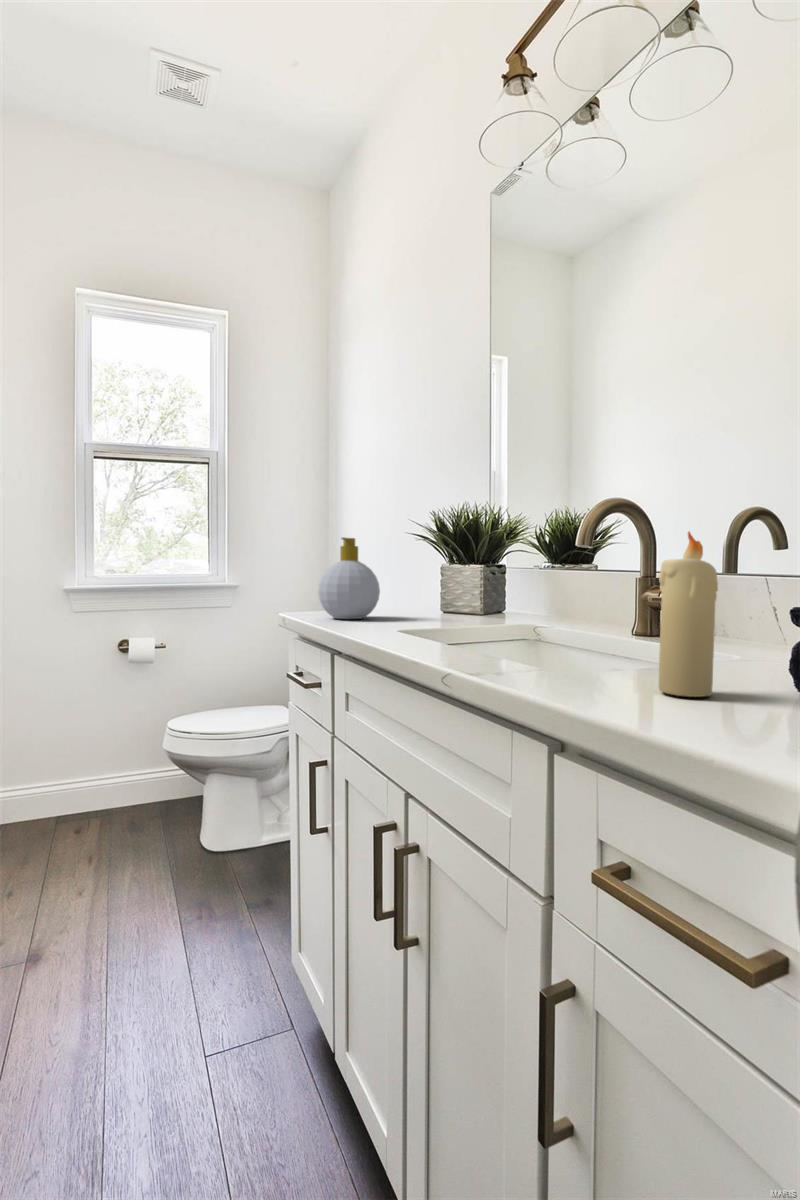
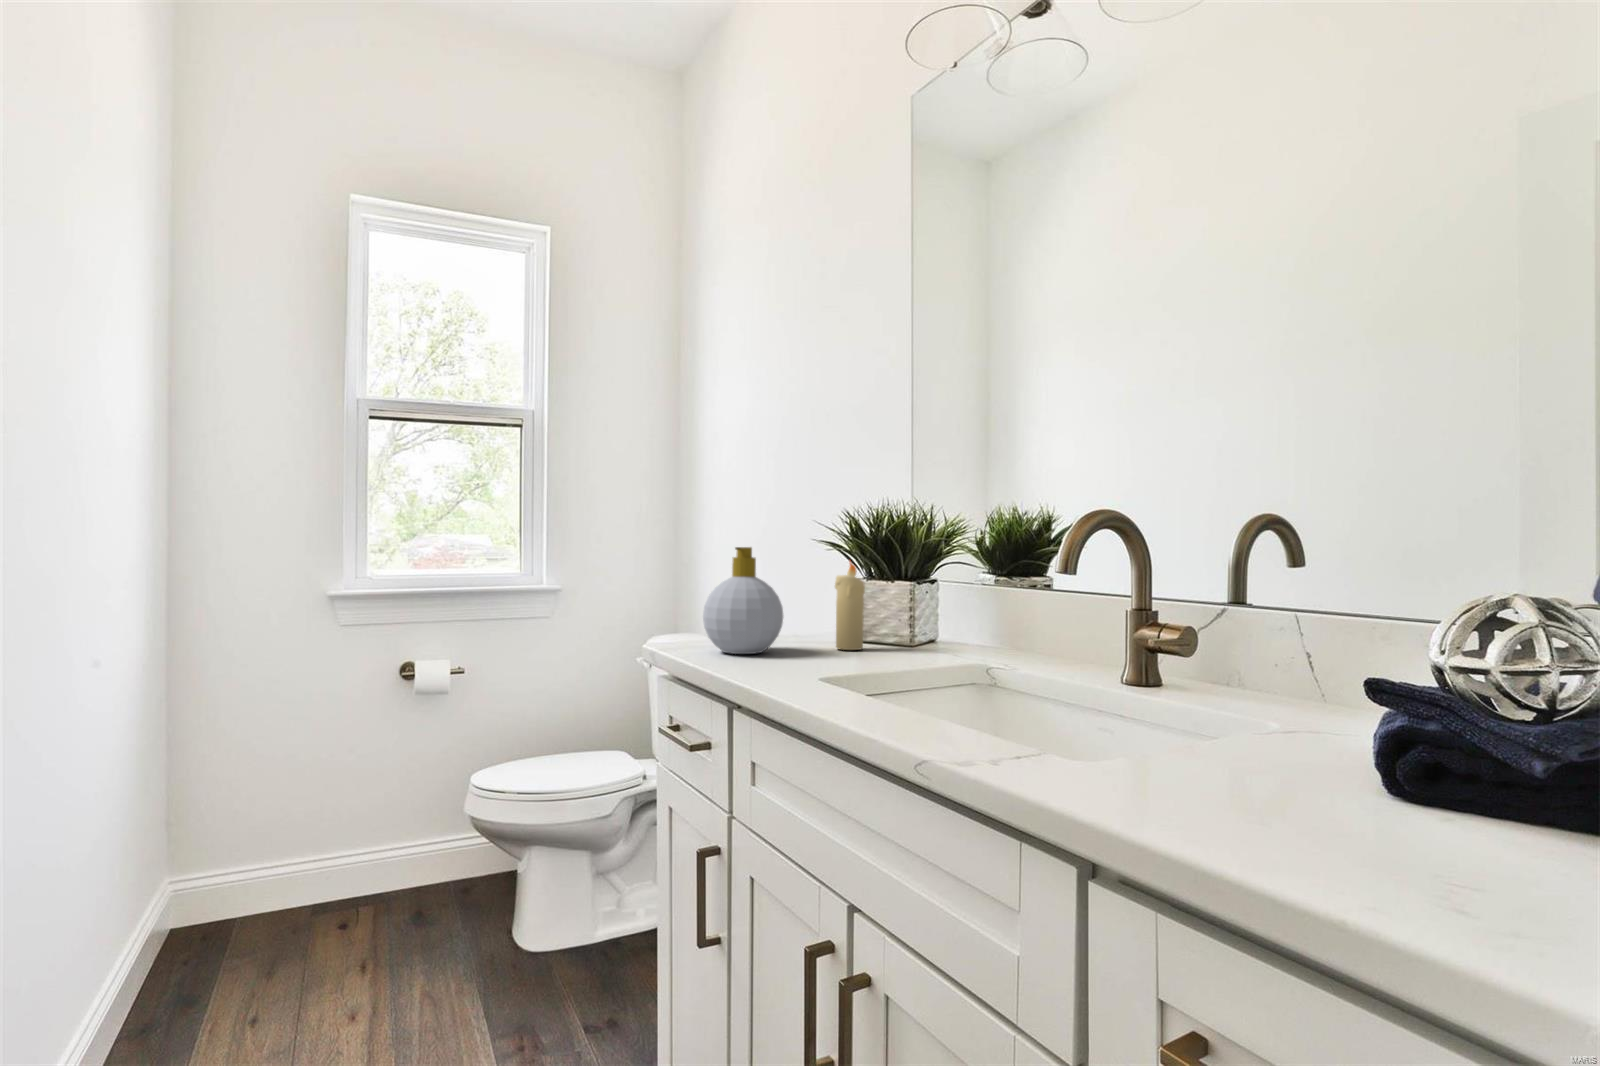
candle: present [658,532,718,697] -> present [835,560,865,650]

